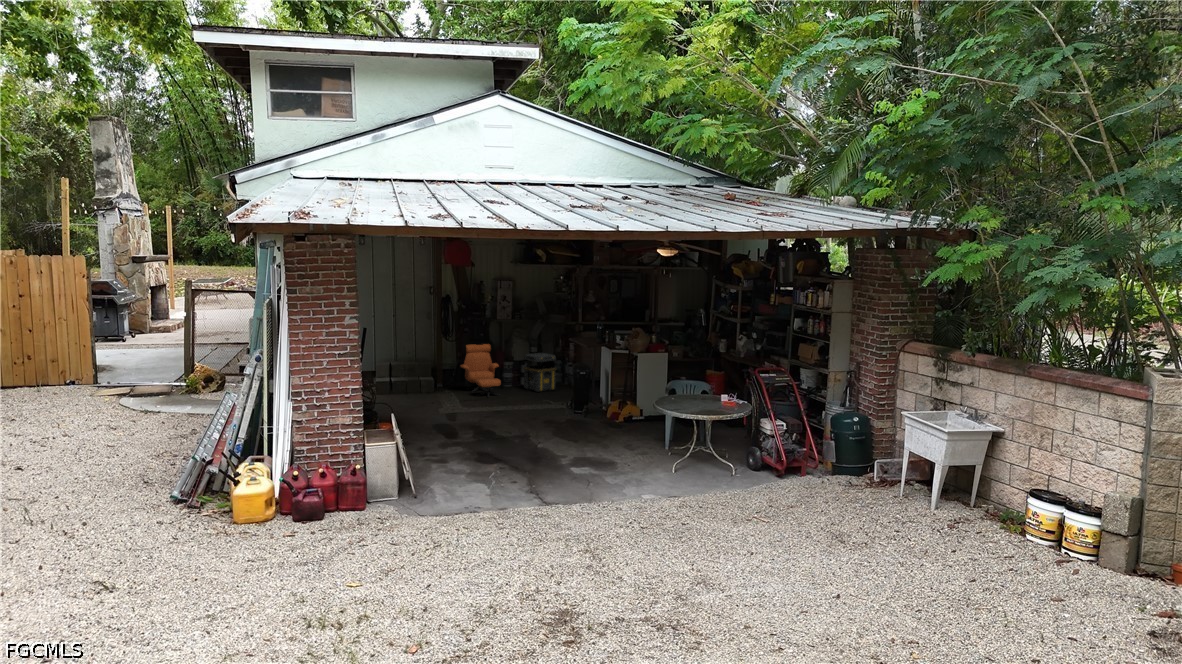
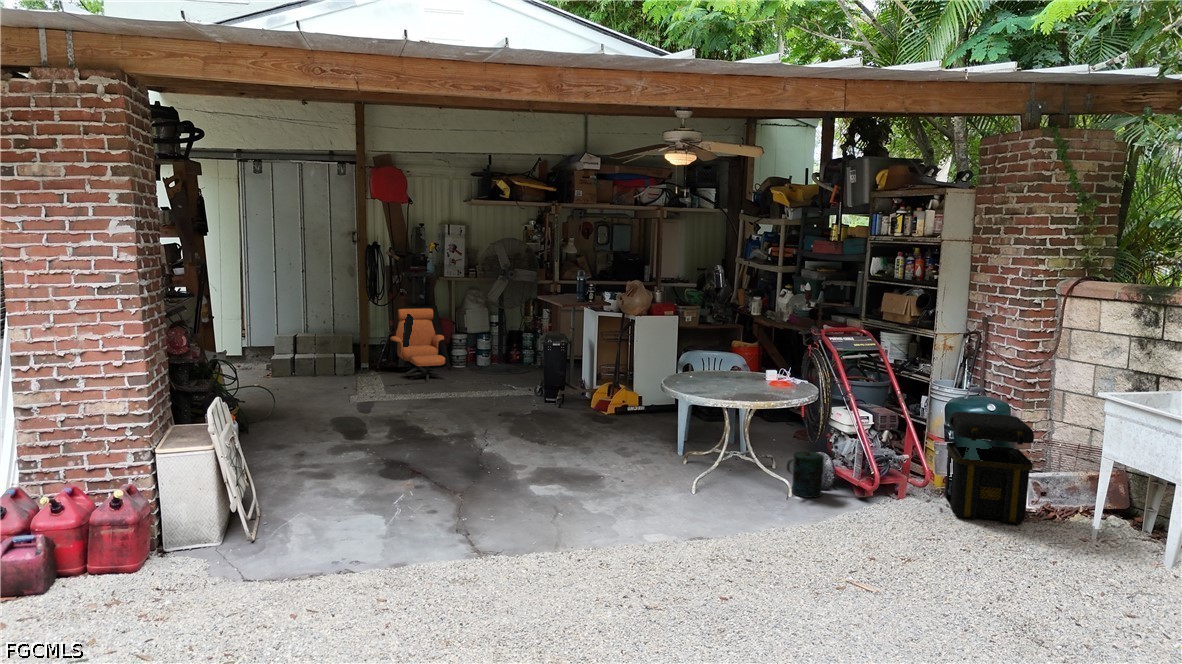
toolbox: present [524,353,556,392] -> present [945,412,1034,524]
watering can: none [729,443,765,475] -> present [787,445,838,498]

